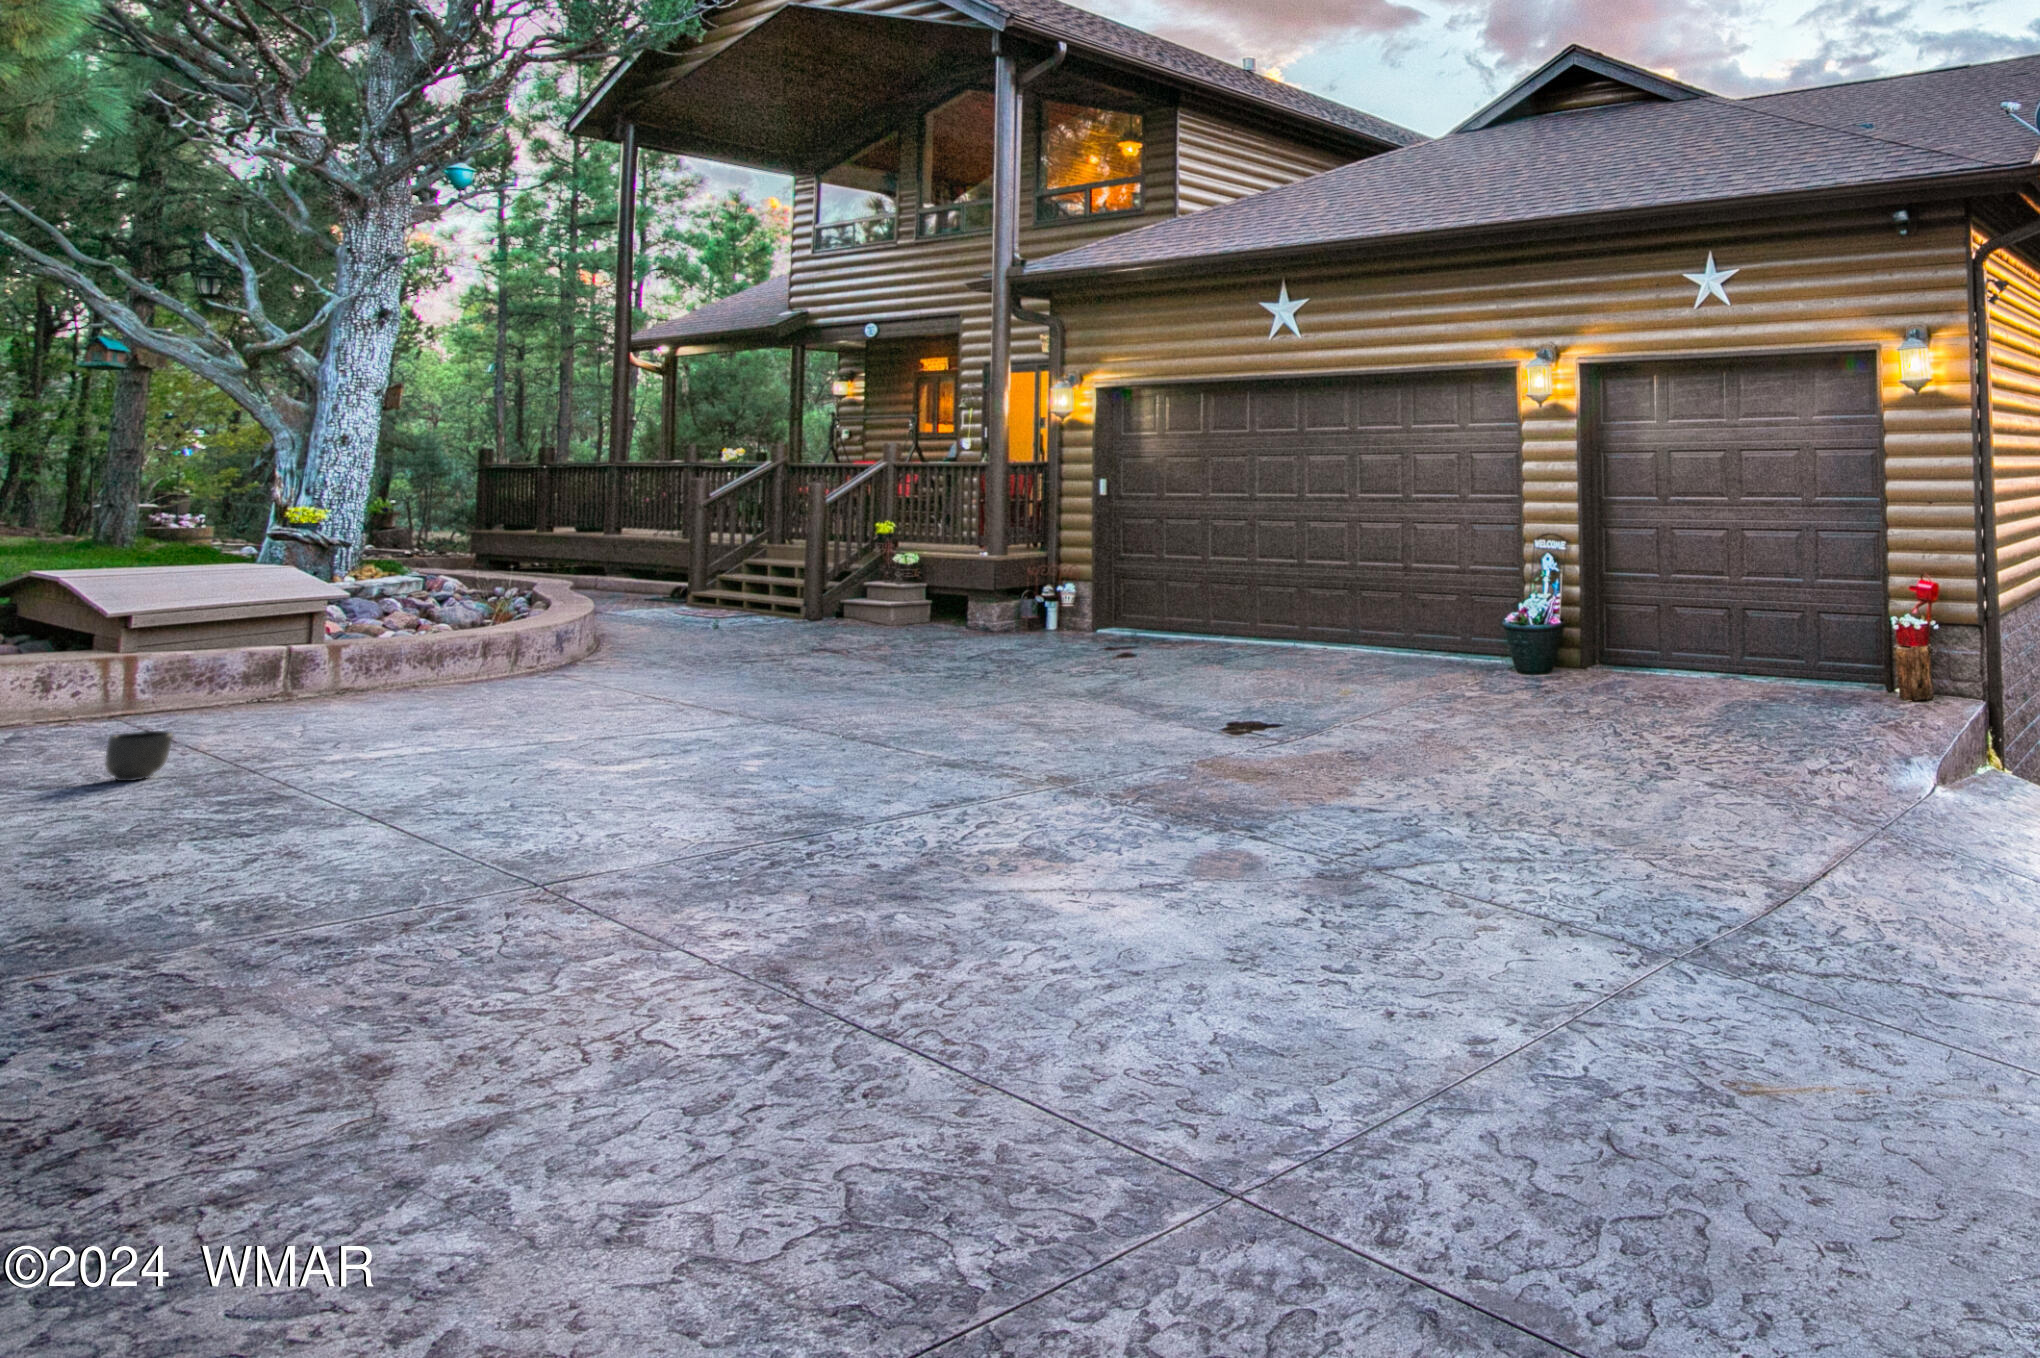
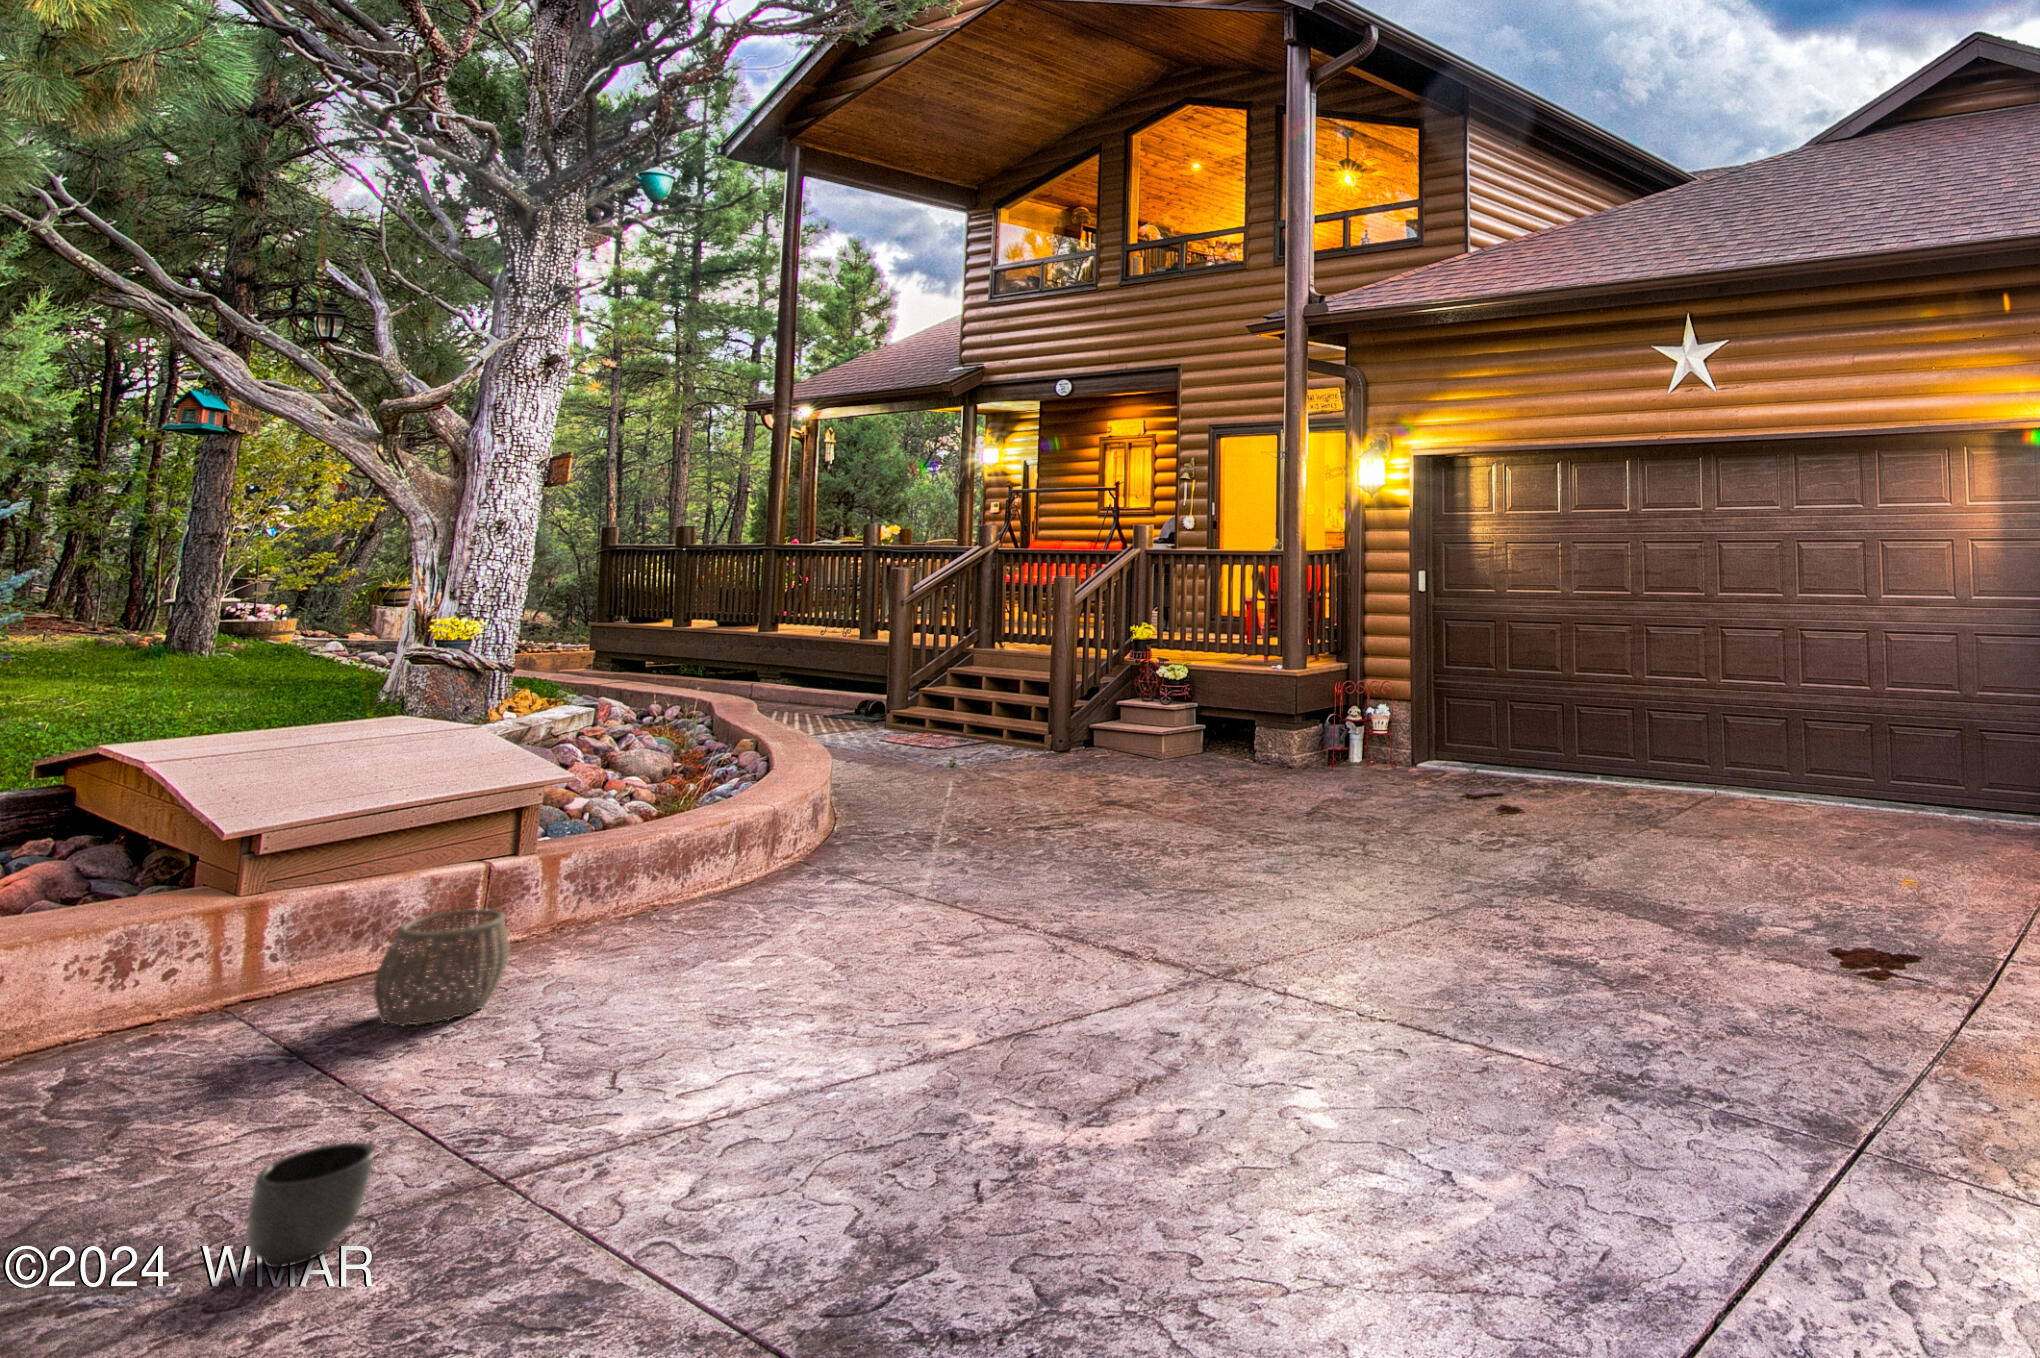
woven basket: none [200,663,291,724] -> present [374,909,510,1026]

